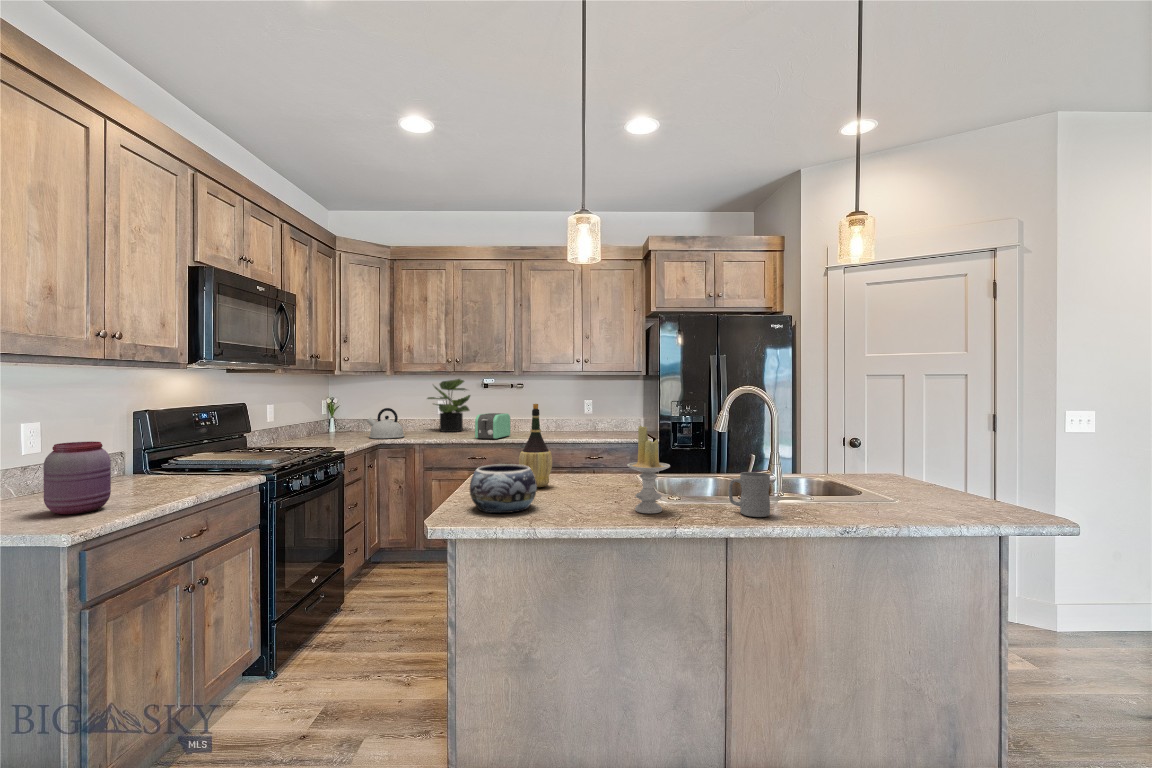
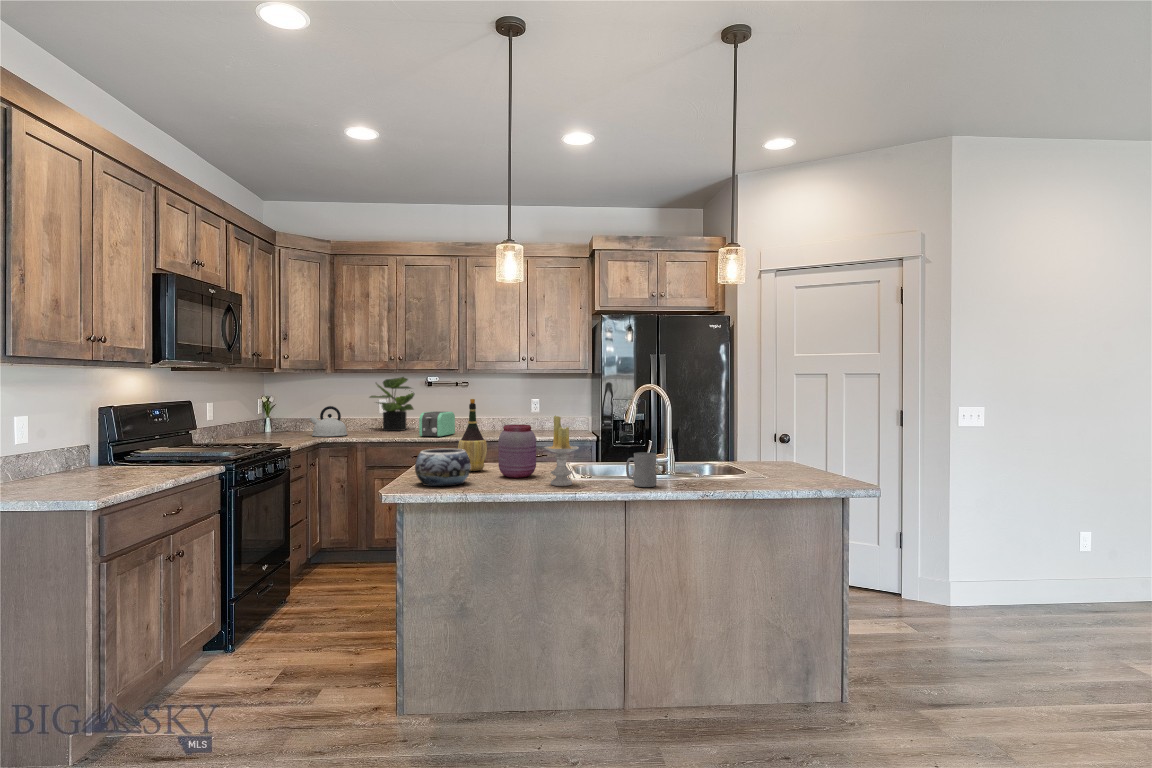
jar: present [43,442,111,514] -> present [499,425,536,478]

